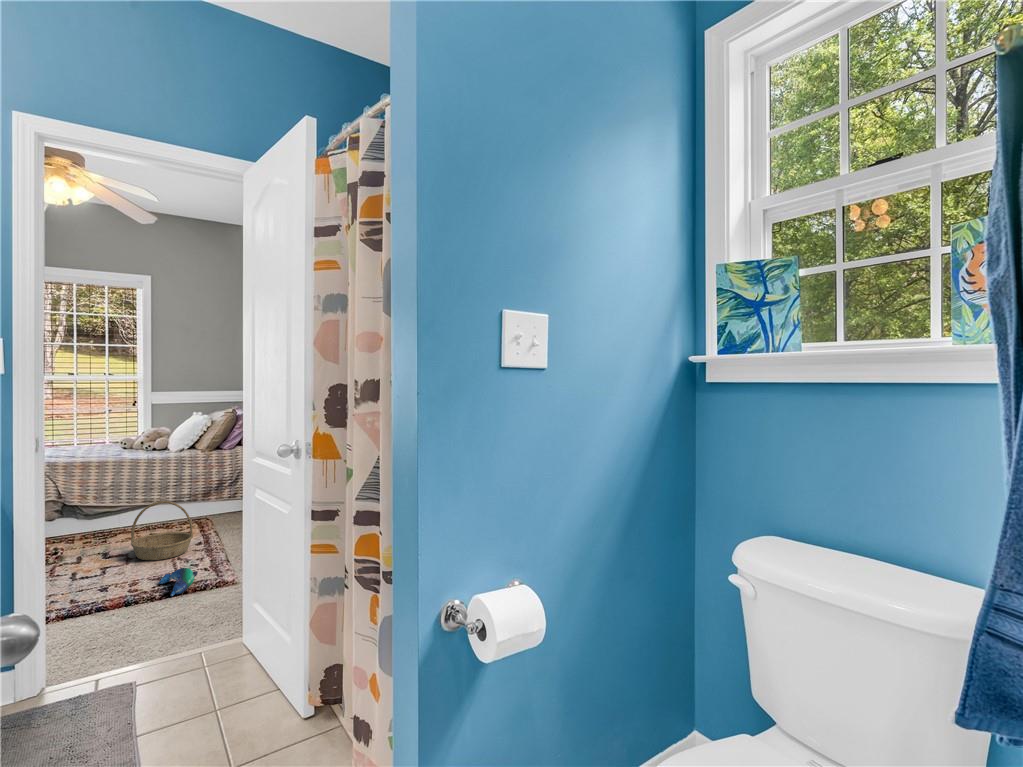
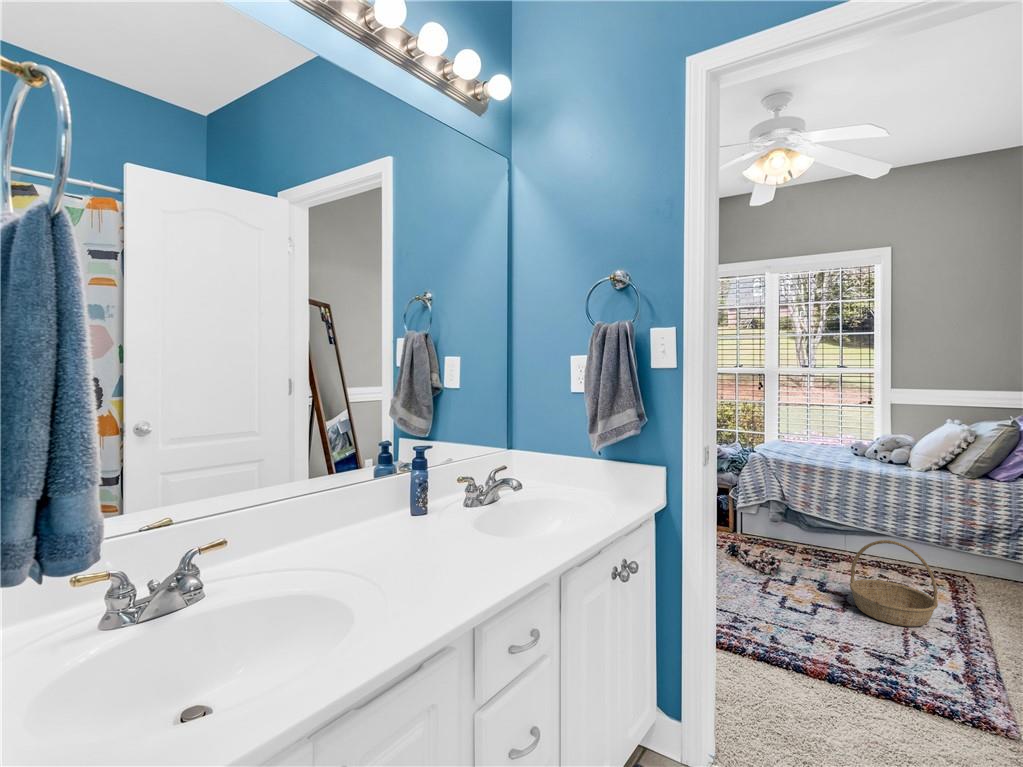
plush toy: present [159,568,198,596] -> none [879,656,941,704]

